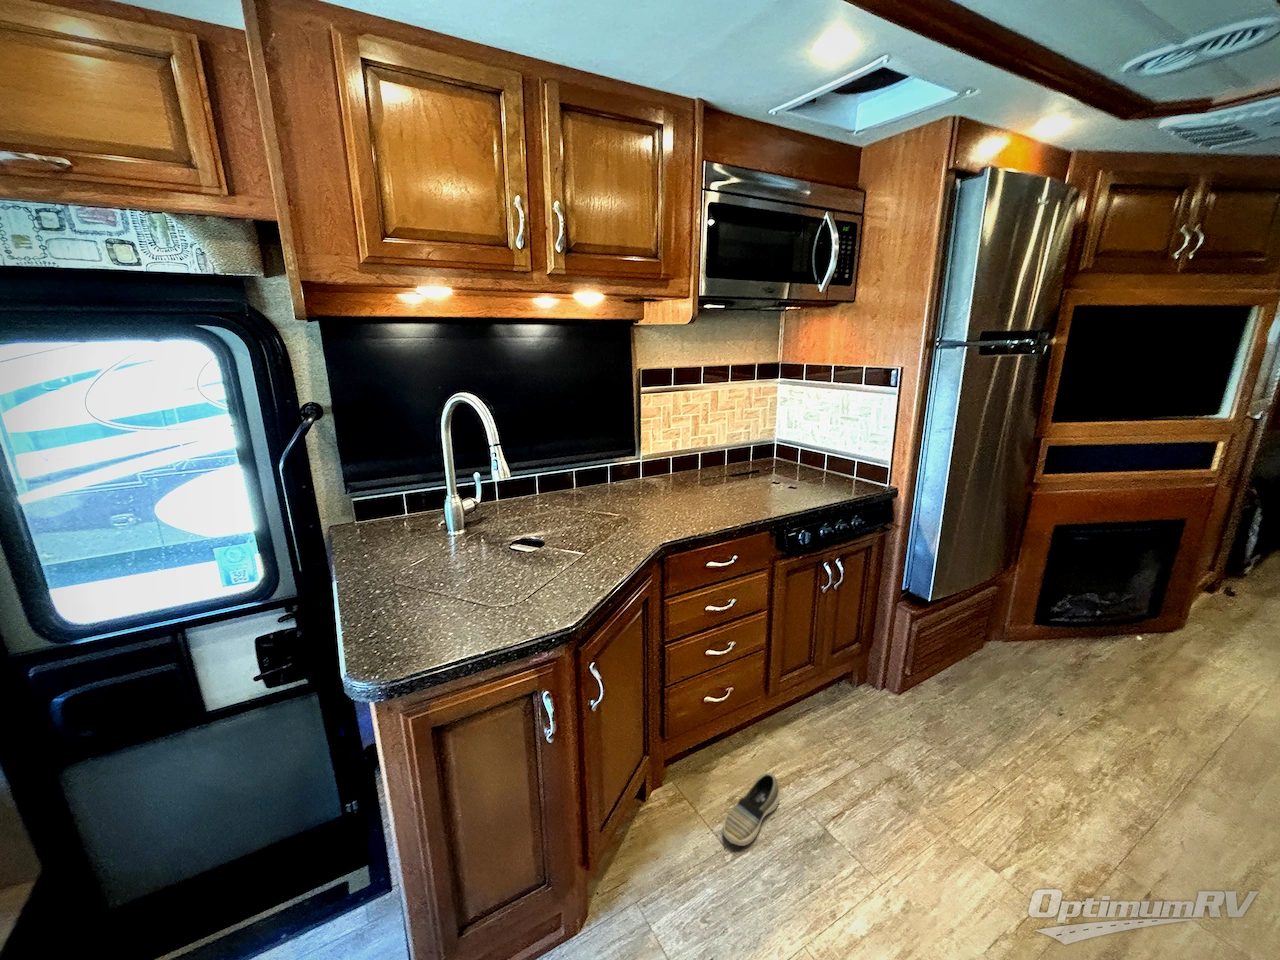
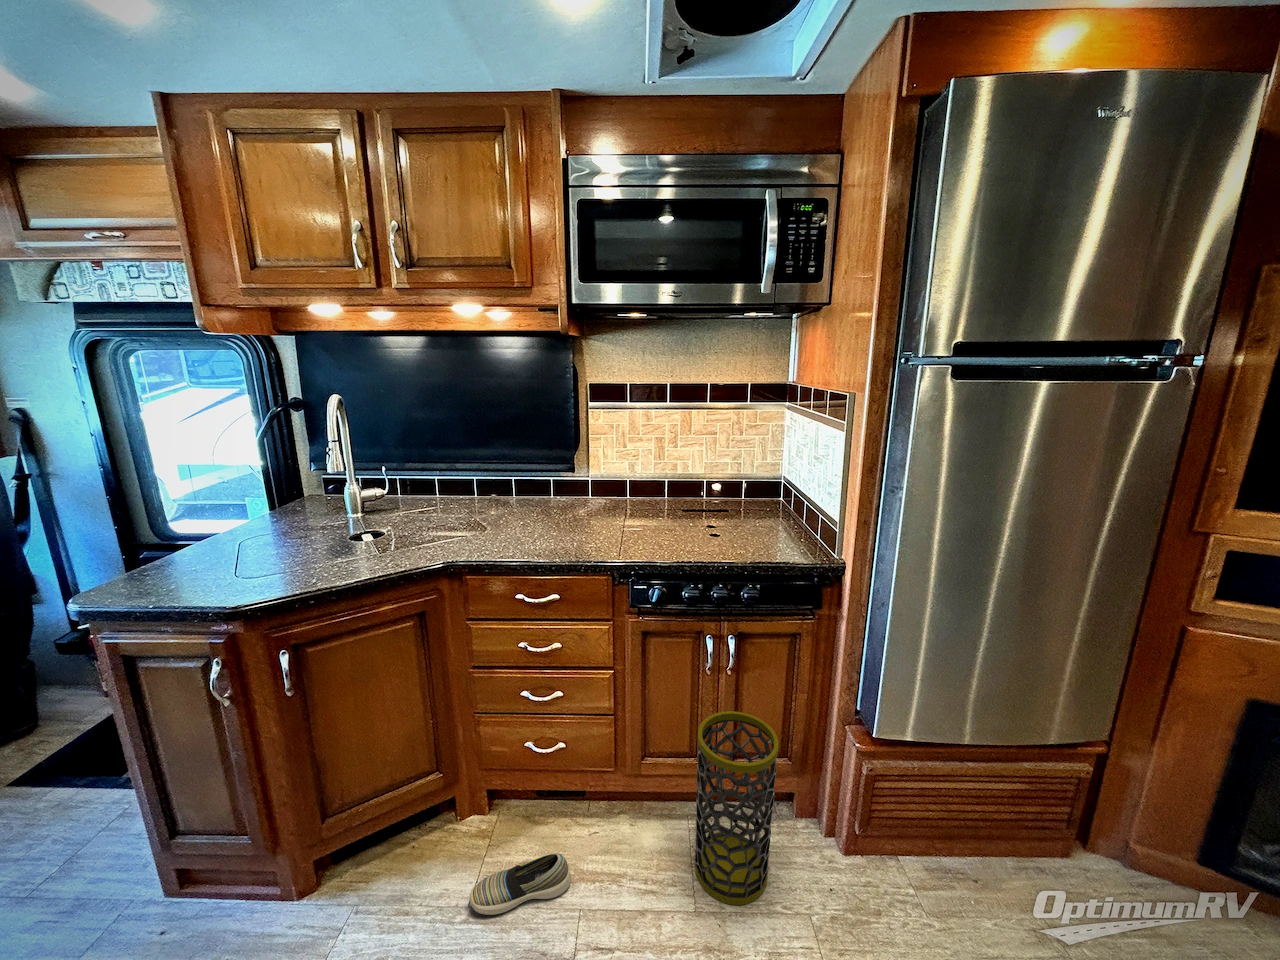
trash can: none [825,617,897,753] -> present [695,711,778,905]

